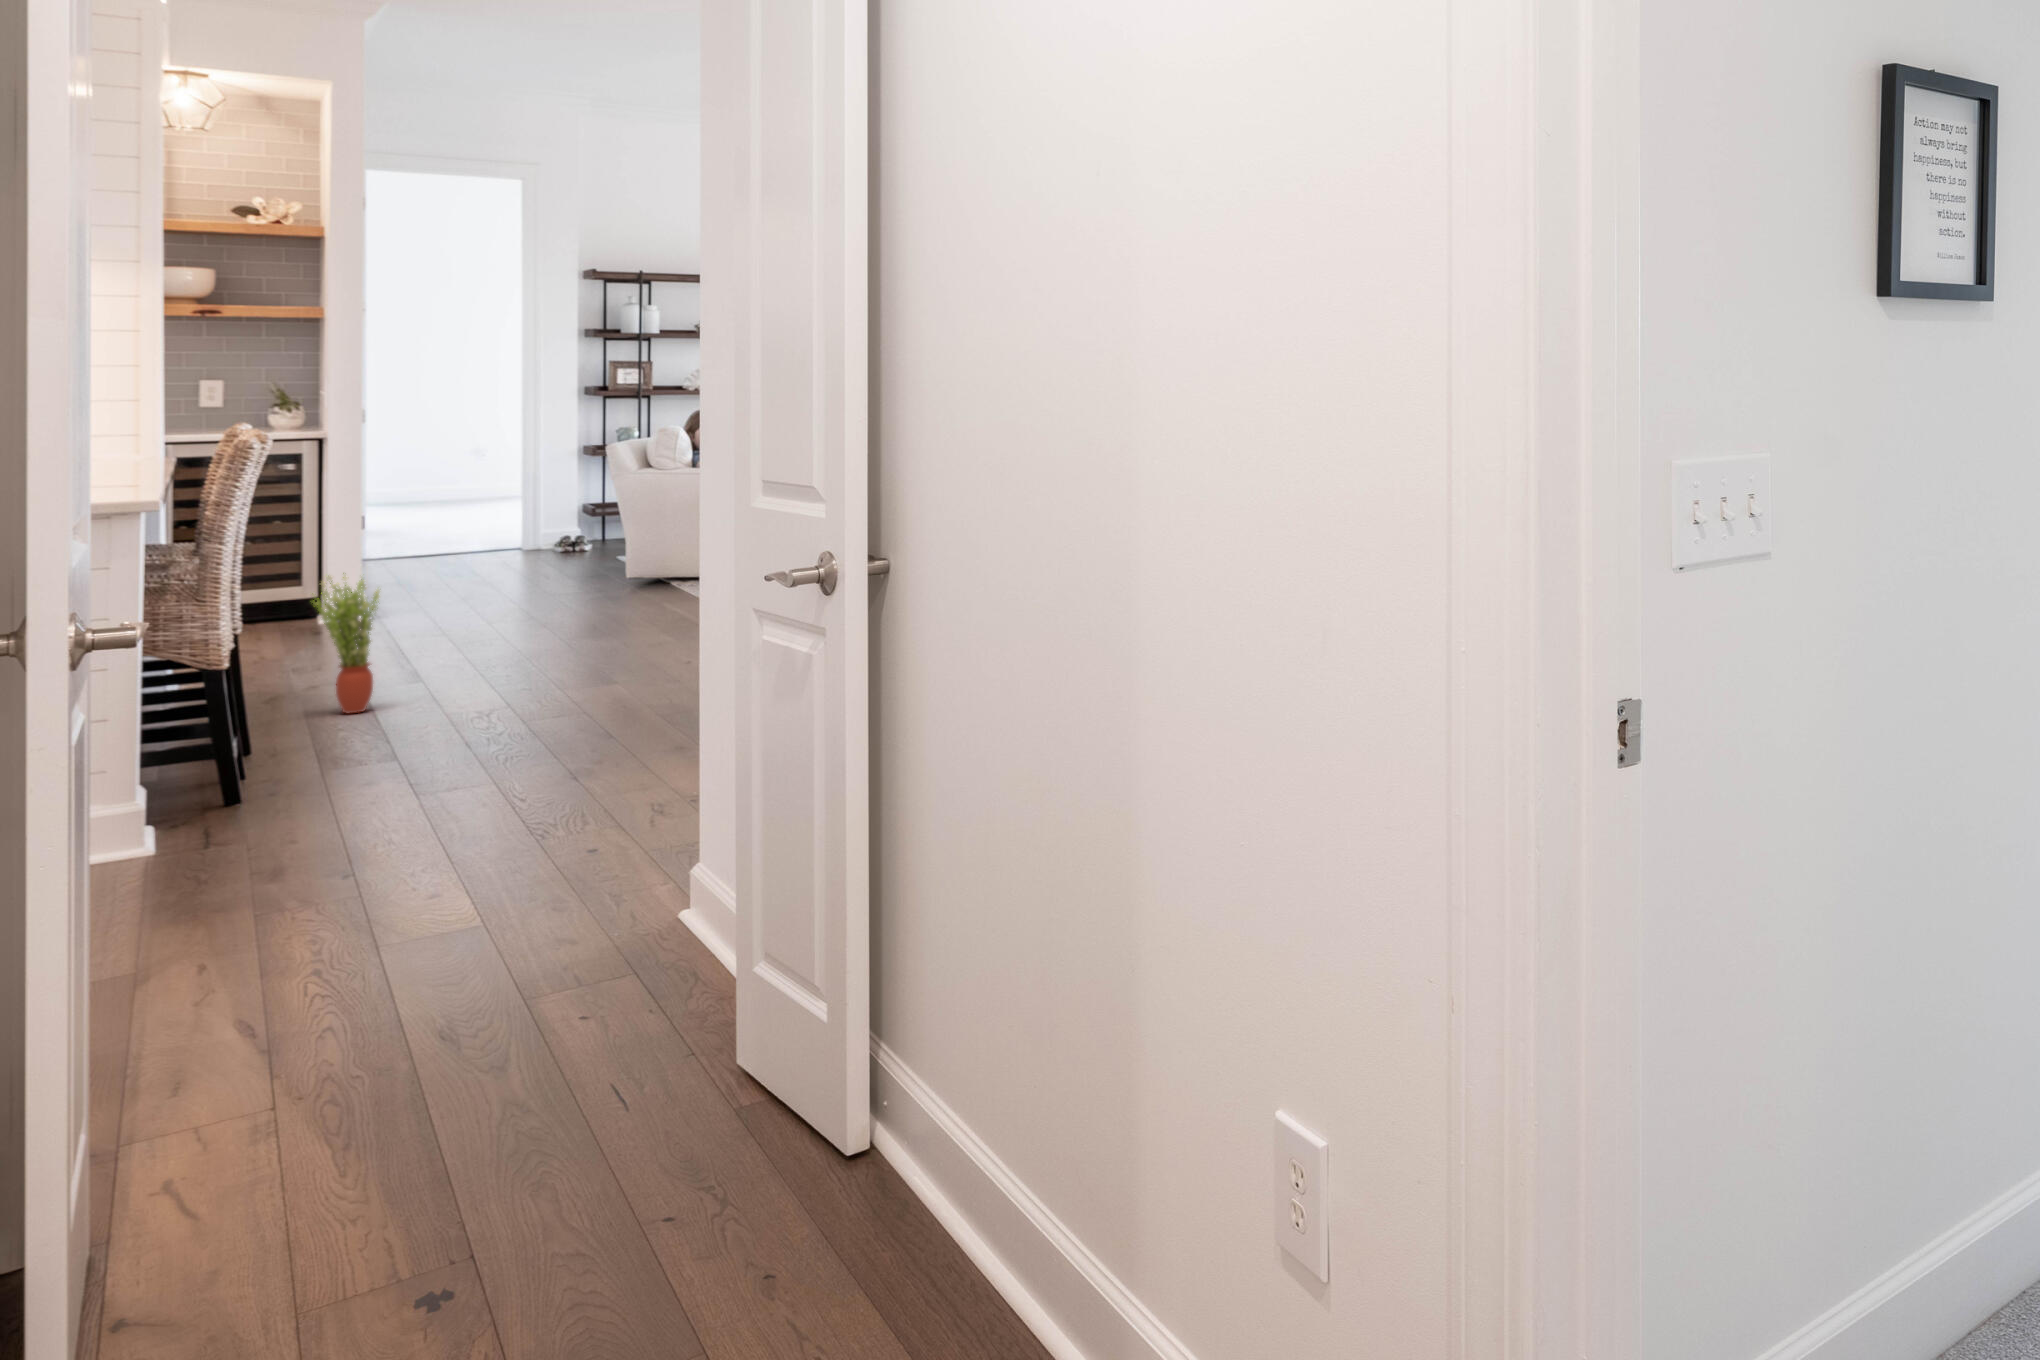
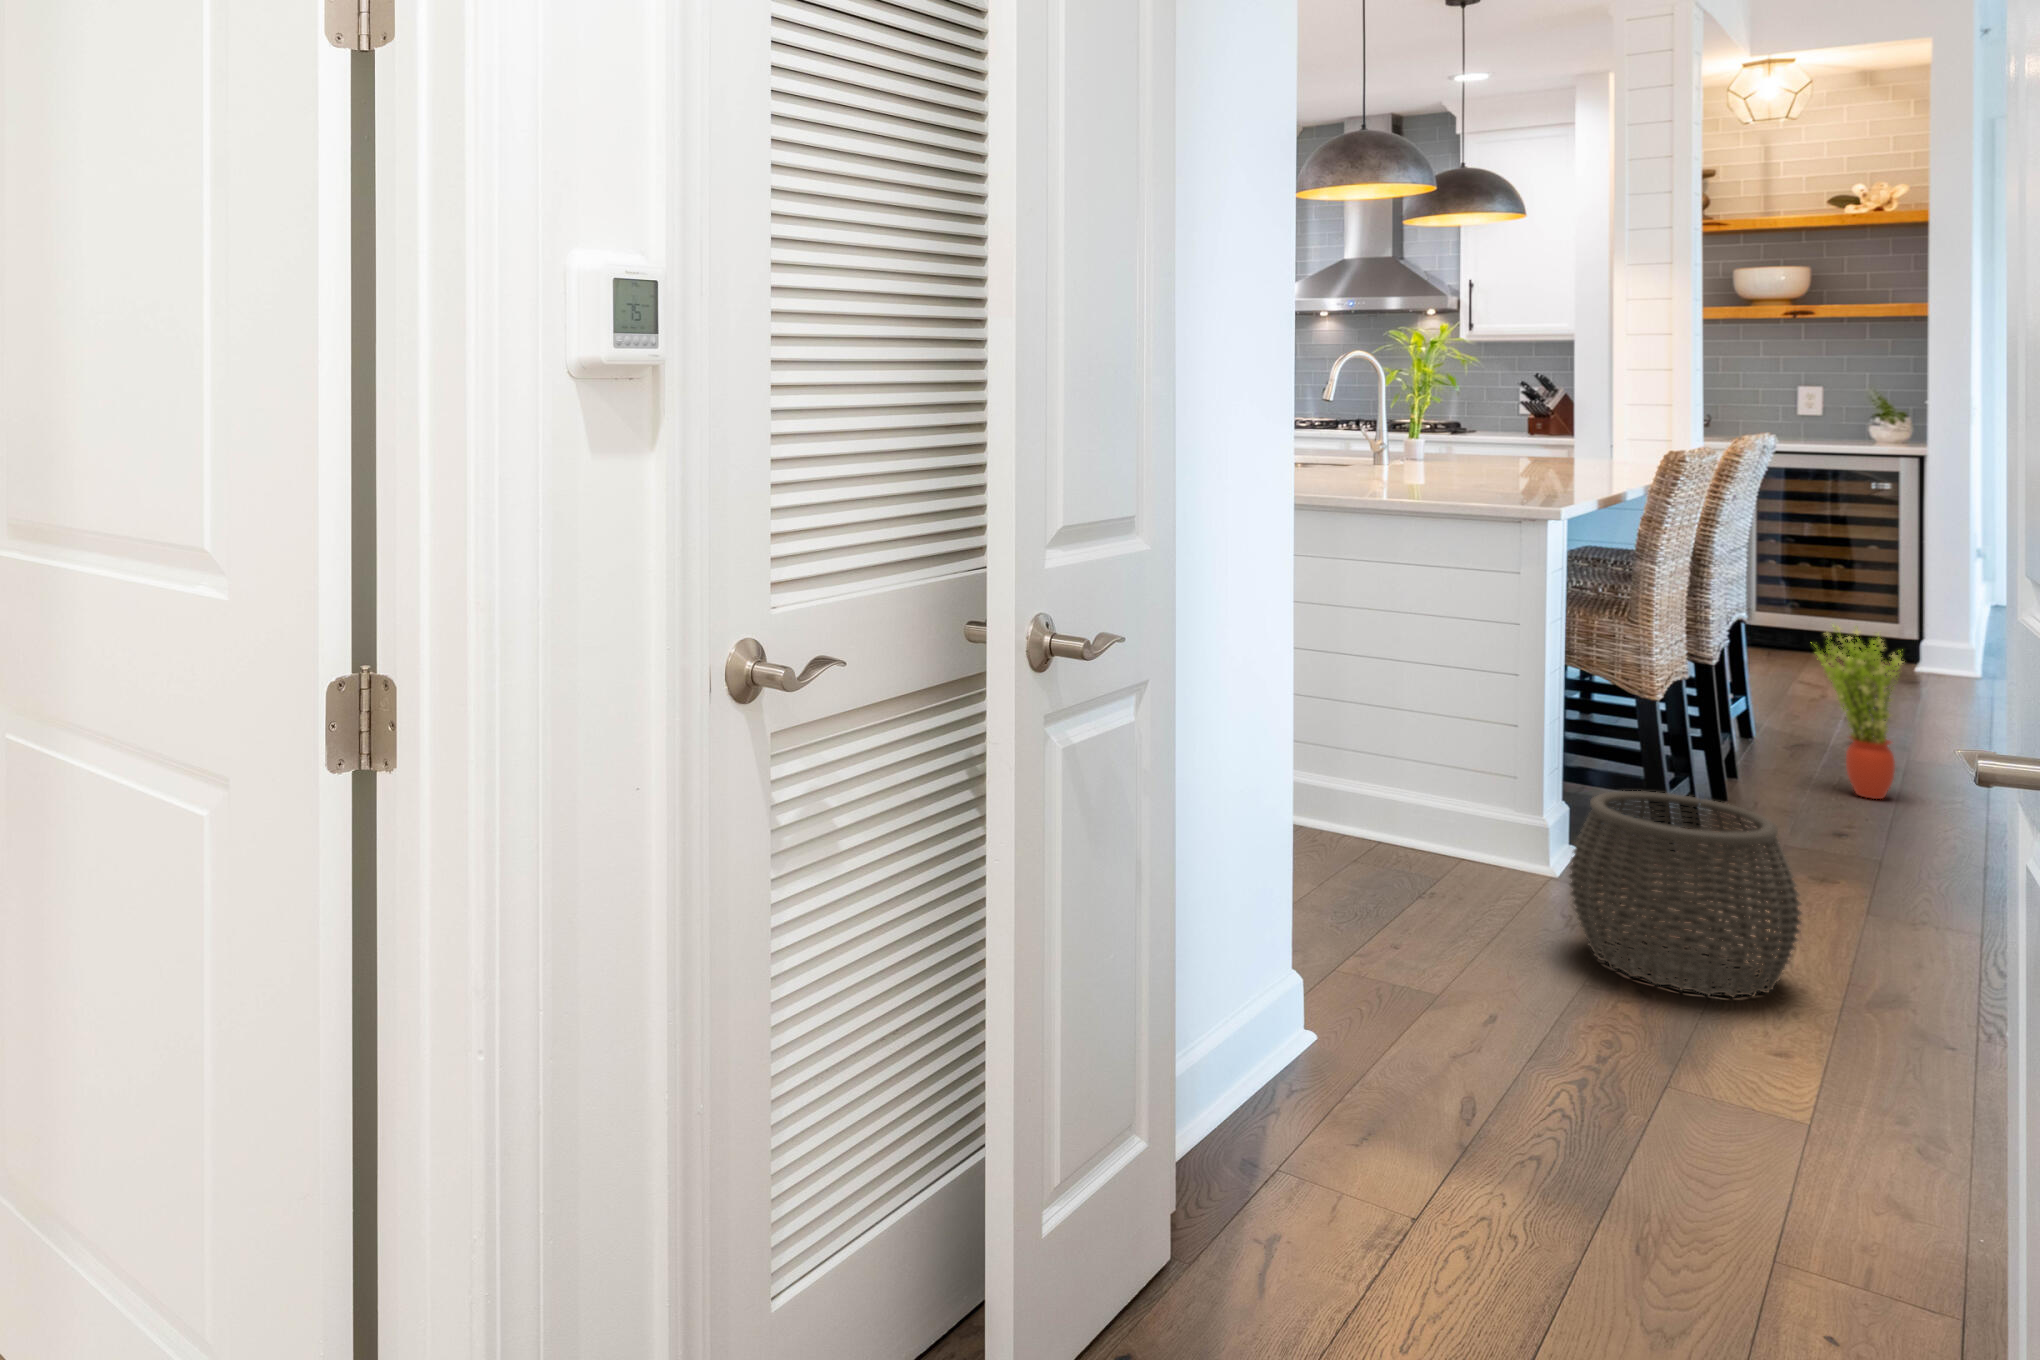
woven basket: none [214,709,407,871] -> present [1569,791,1801,997]

